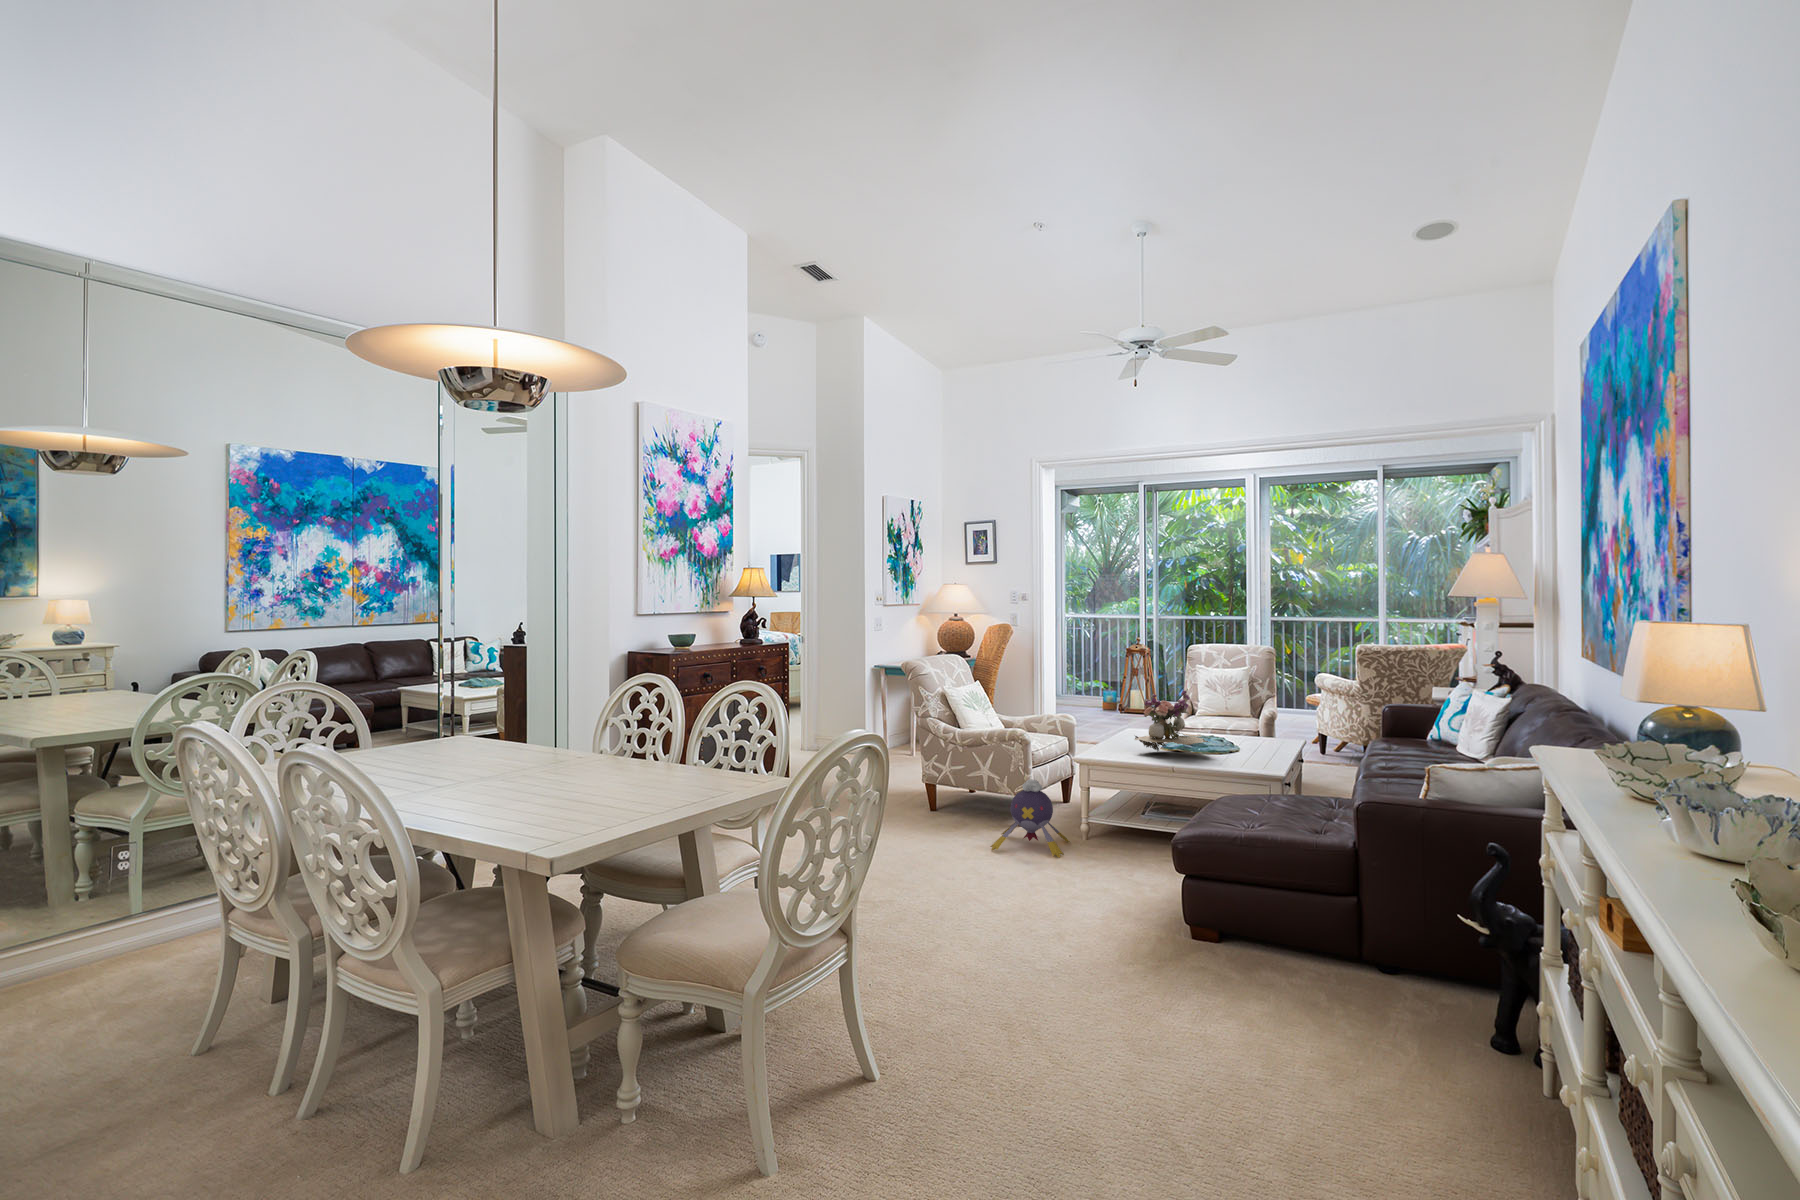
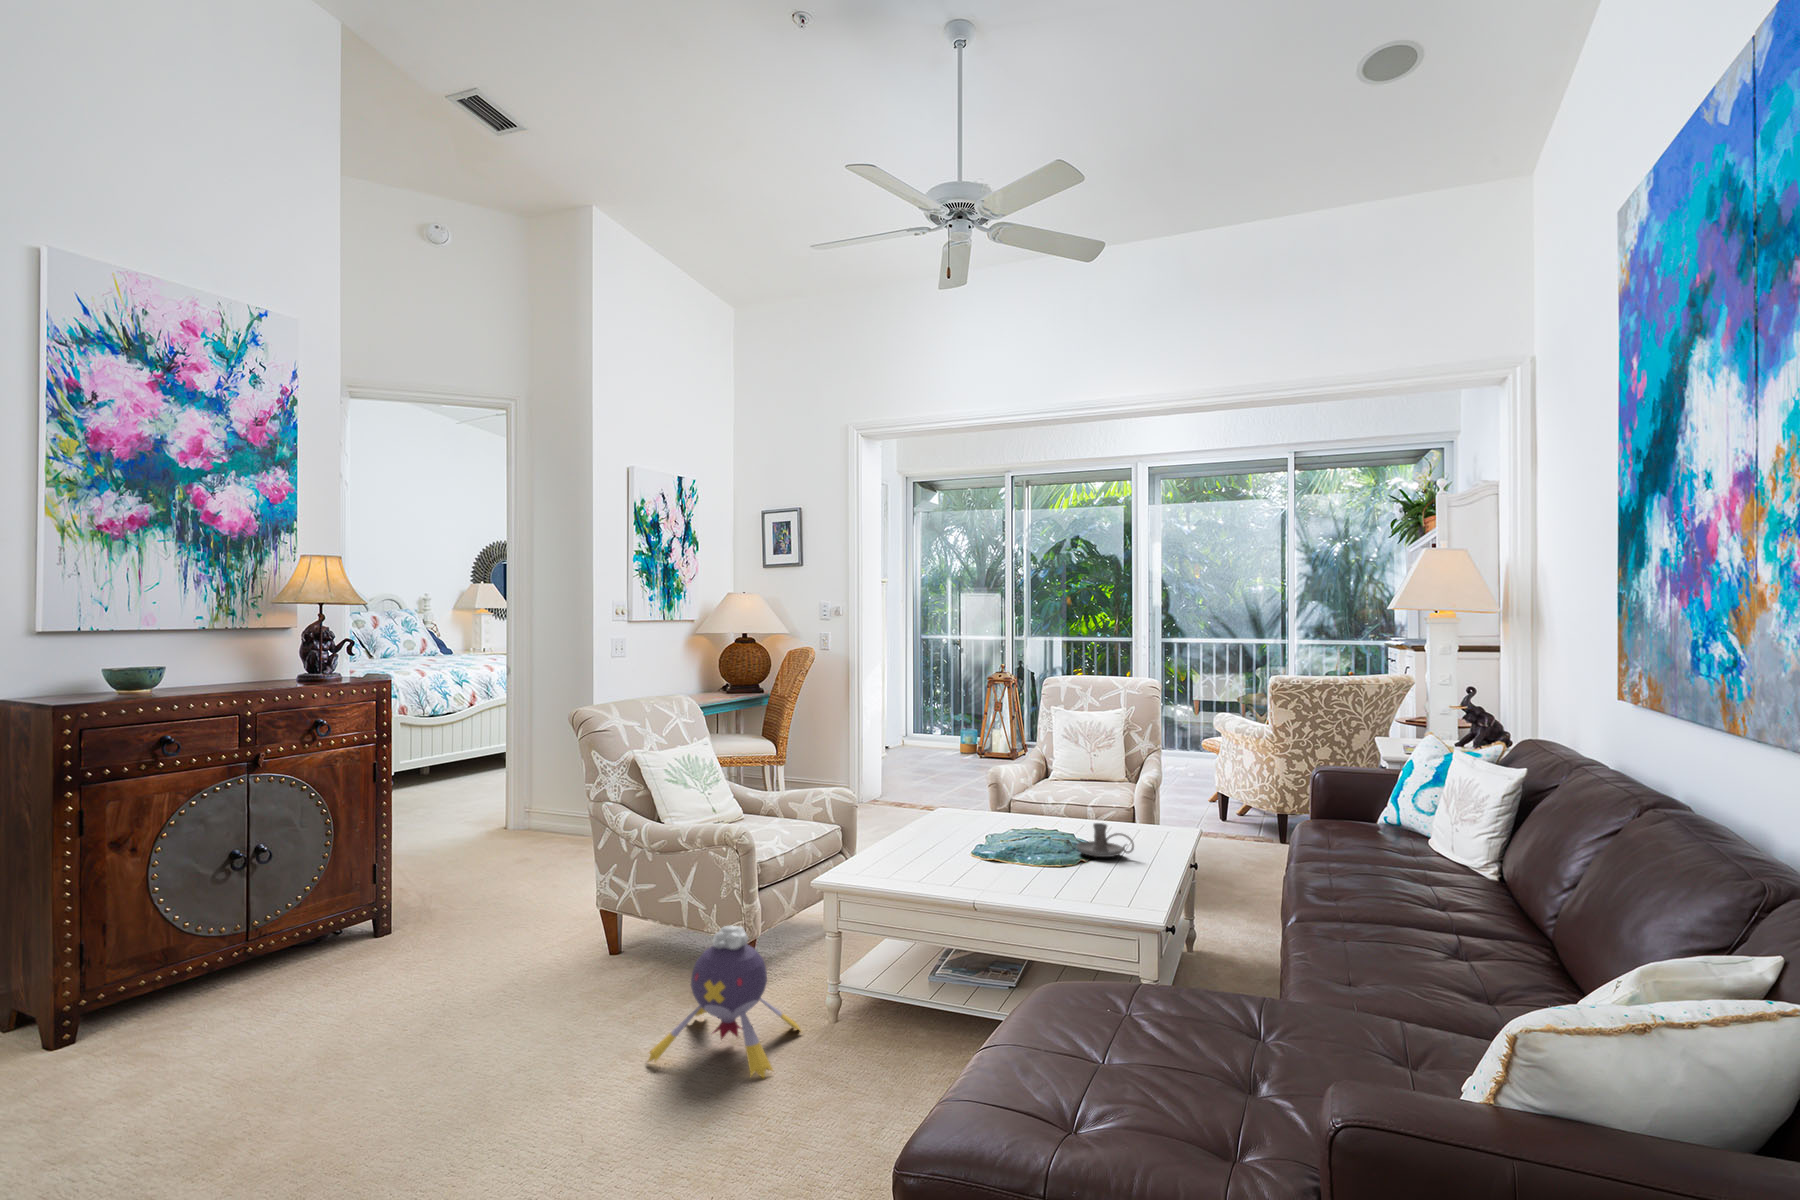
flower arrangement: present [1135,689,1208,752] -> none [917,755,1040,866]
candle holder: none [1227,732,1264,752] -> present [1077,823,1134,857]

